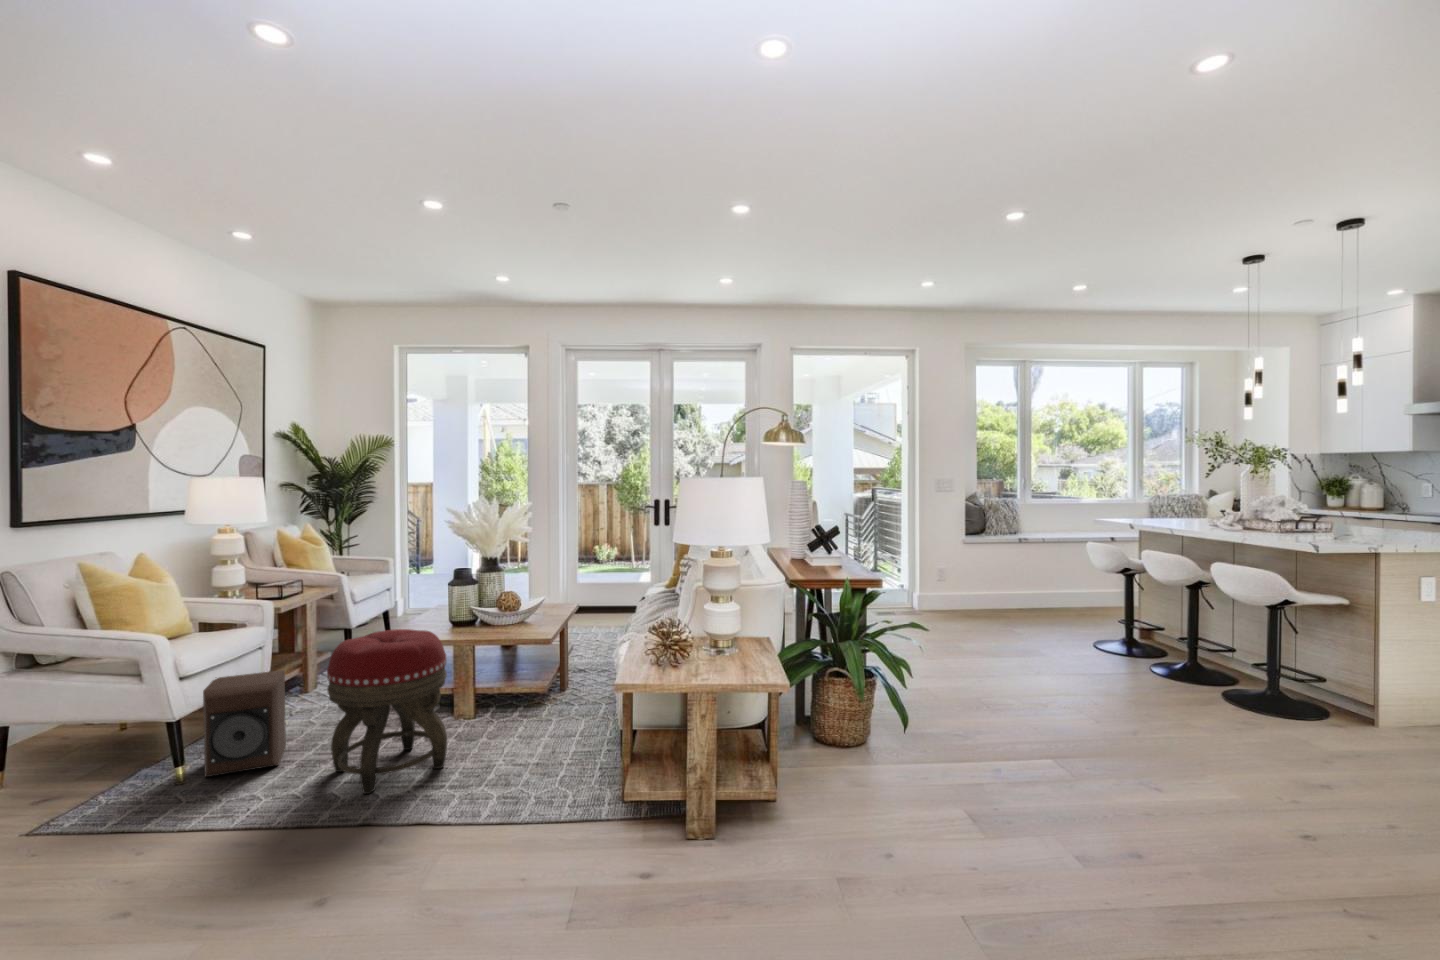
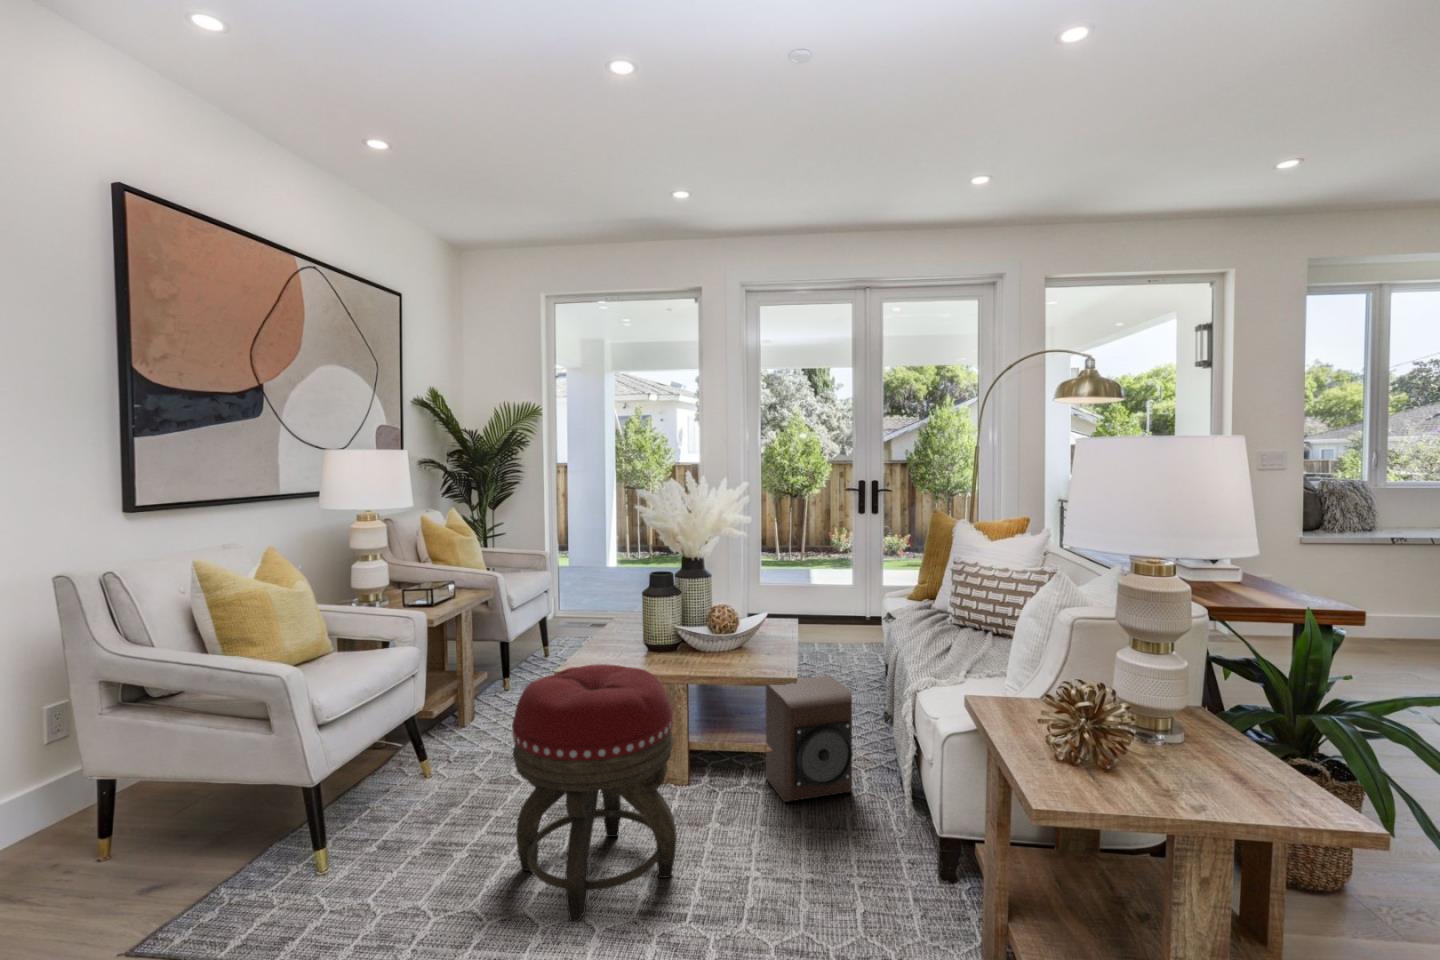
speaker: present [203,670,286,777] -> present [765,676,853,802]

